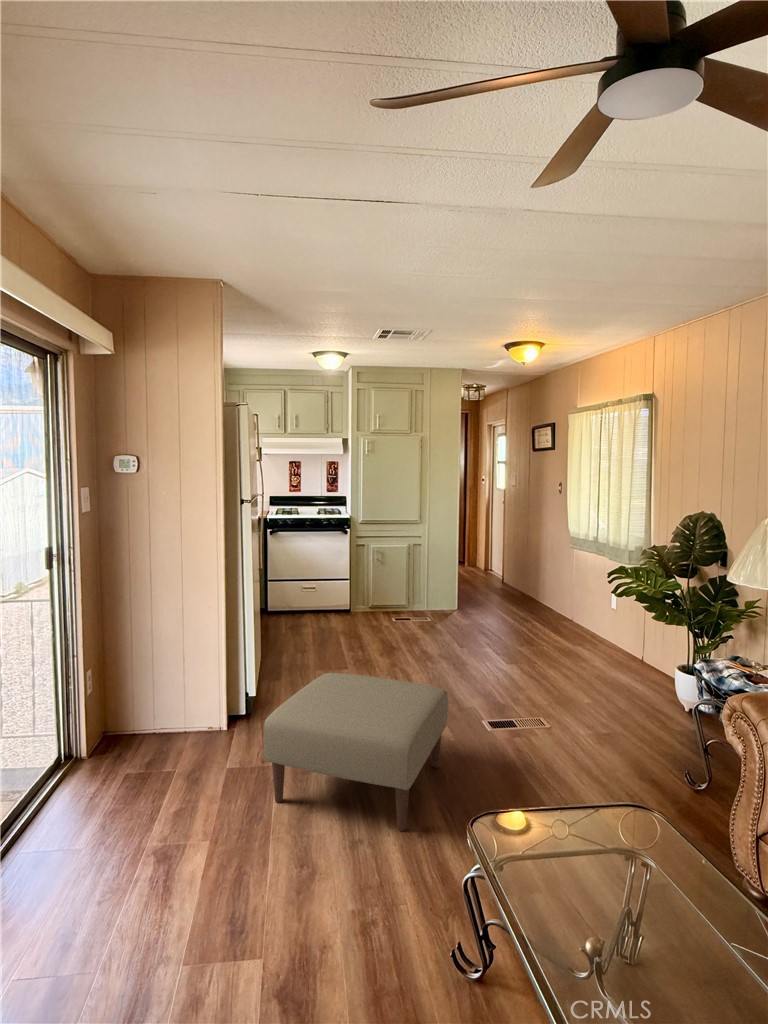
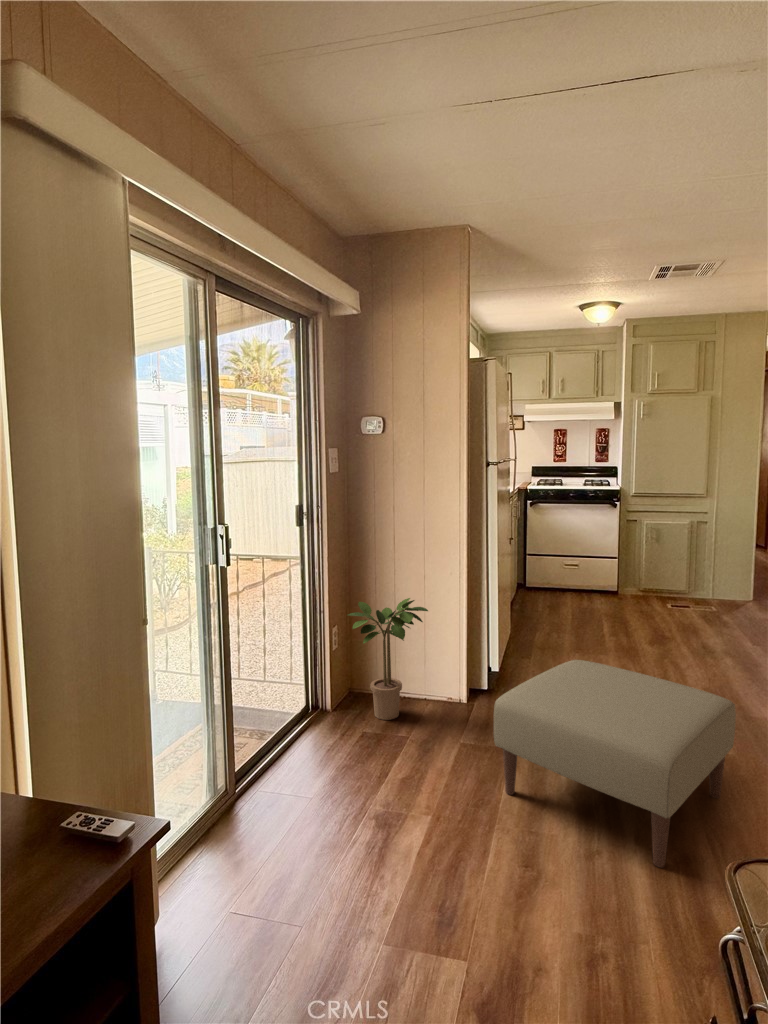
potted plant: none [103,634,192,759] -> present [348,598,428,720]

